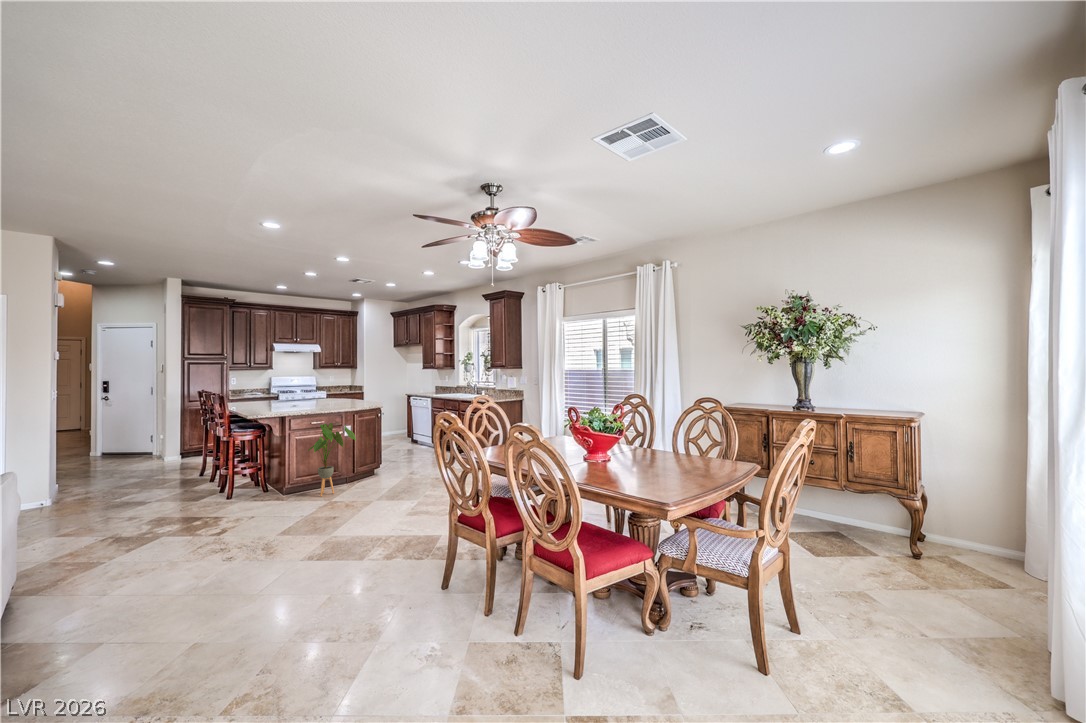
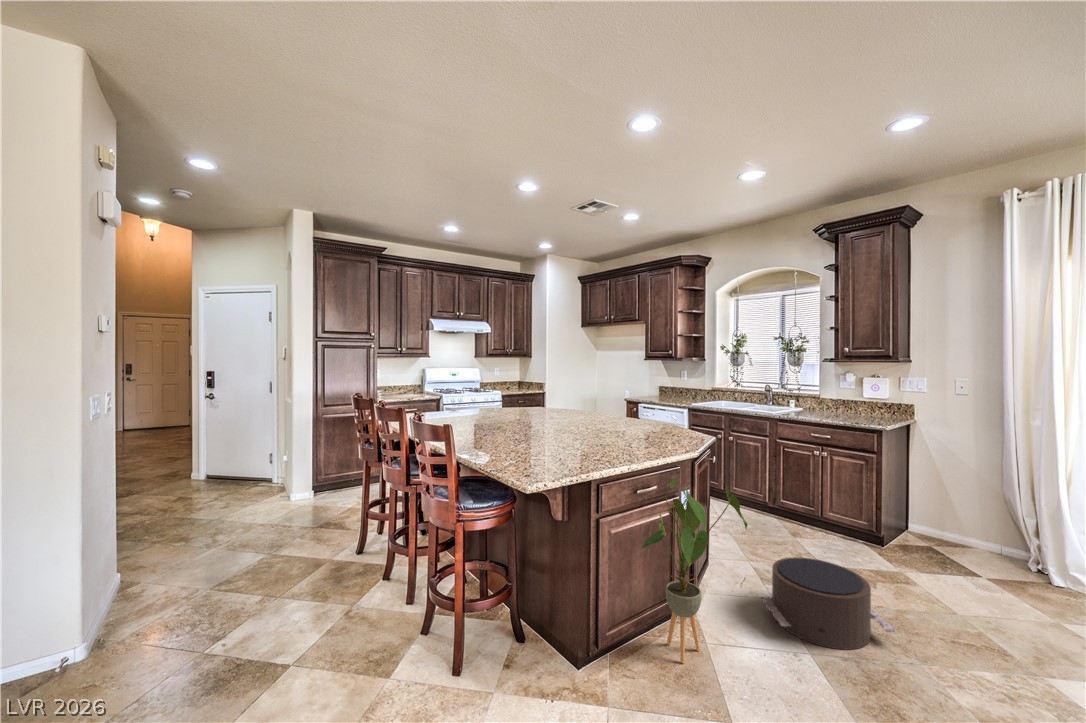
pouf: none [375,461,426,491] -> present [761,557,897,650]

